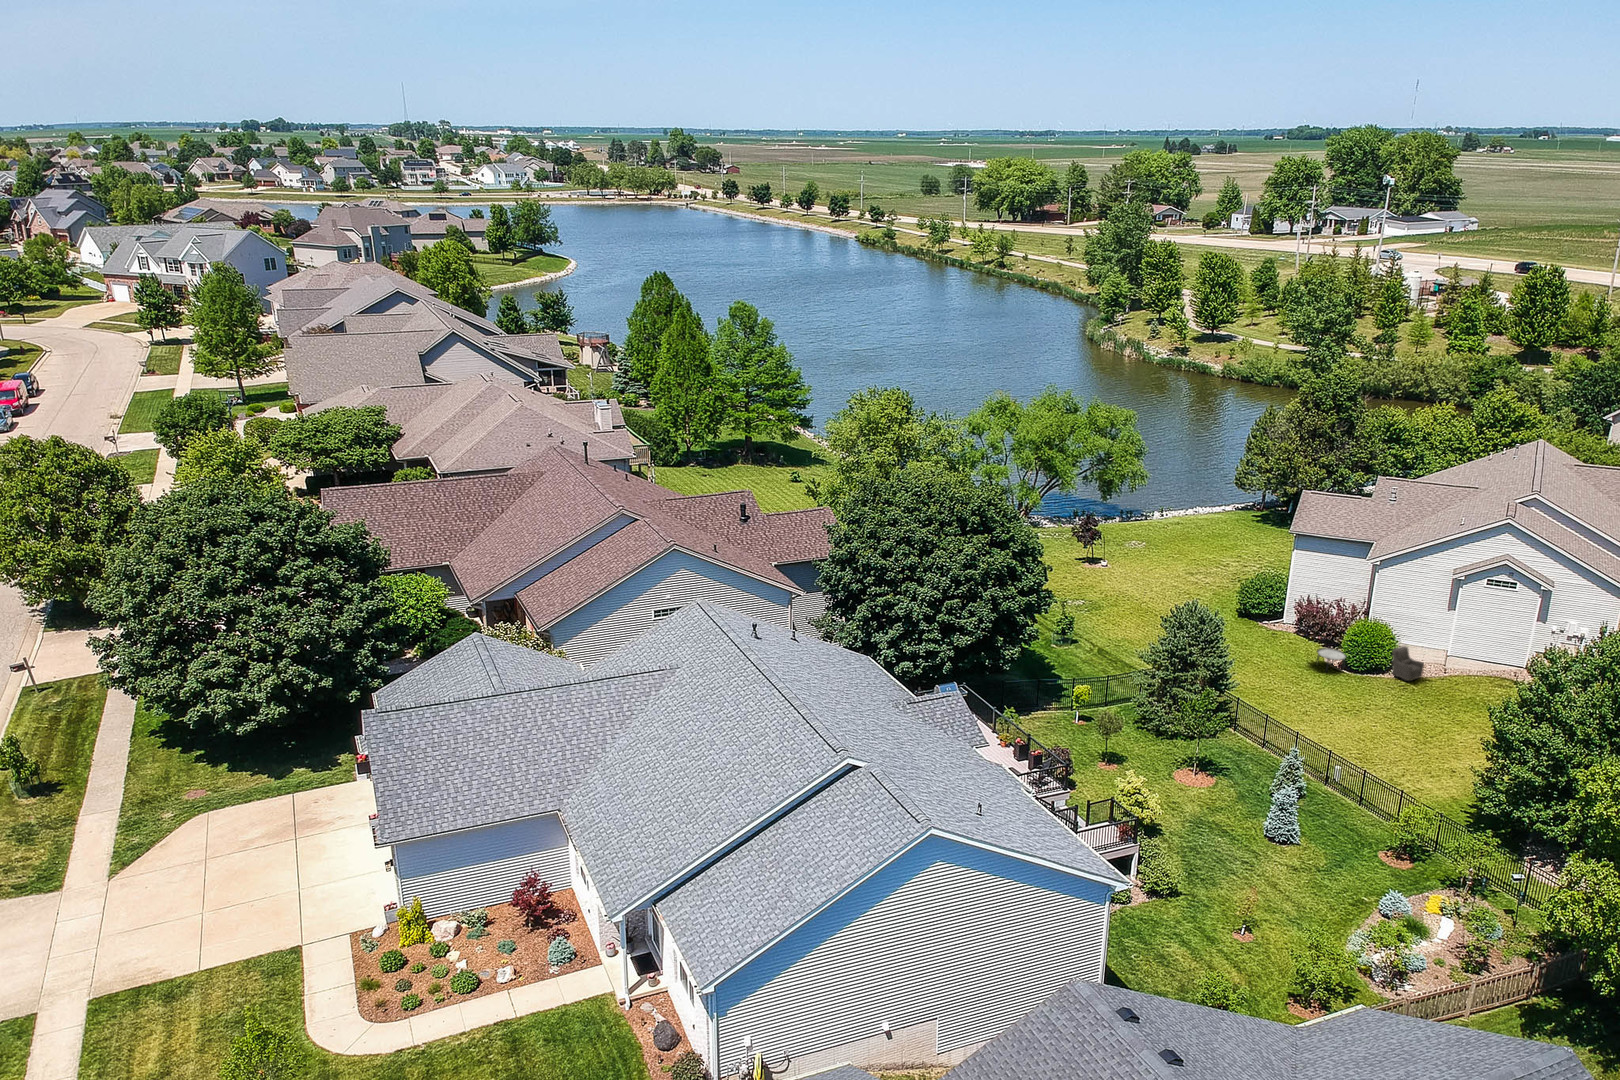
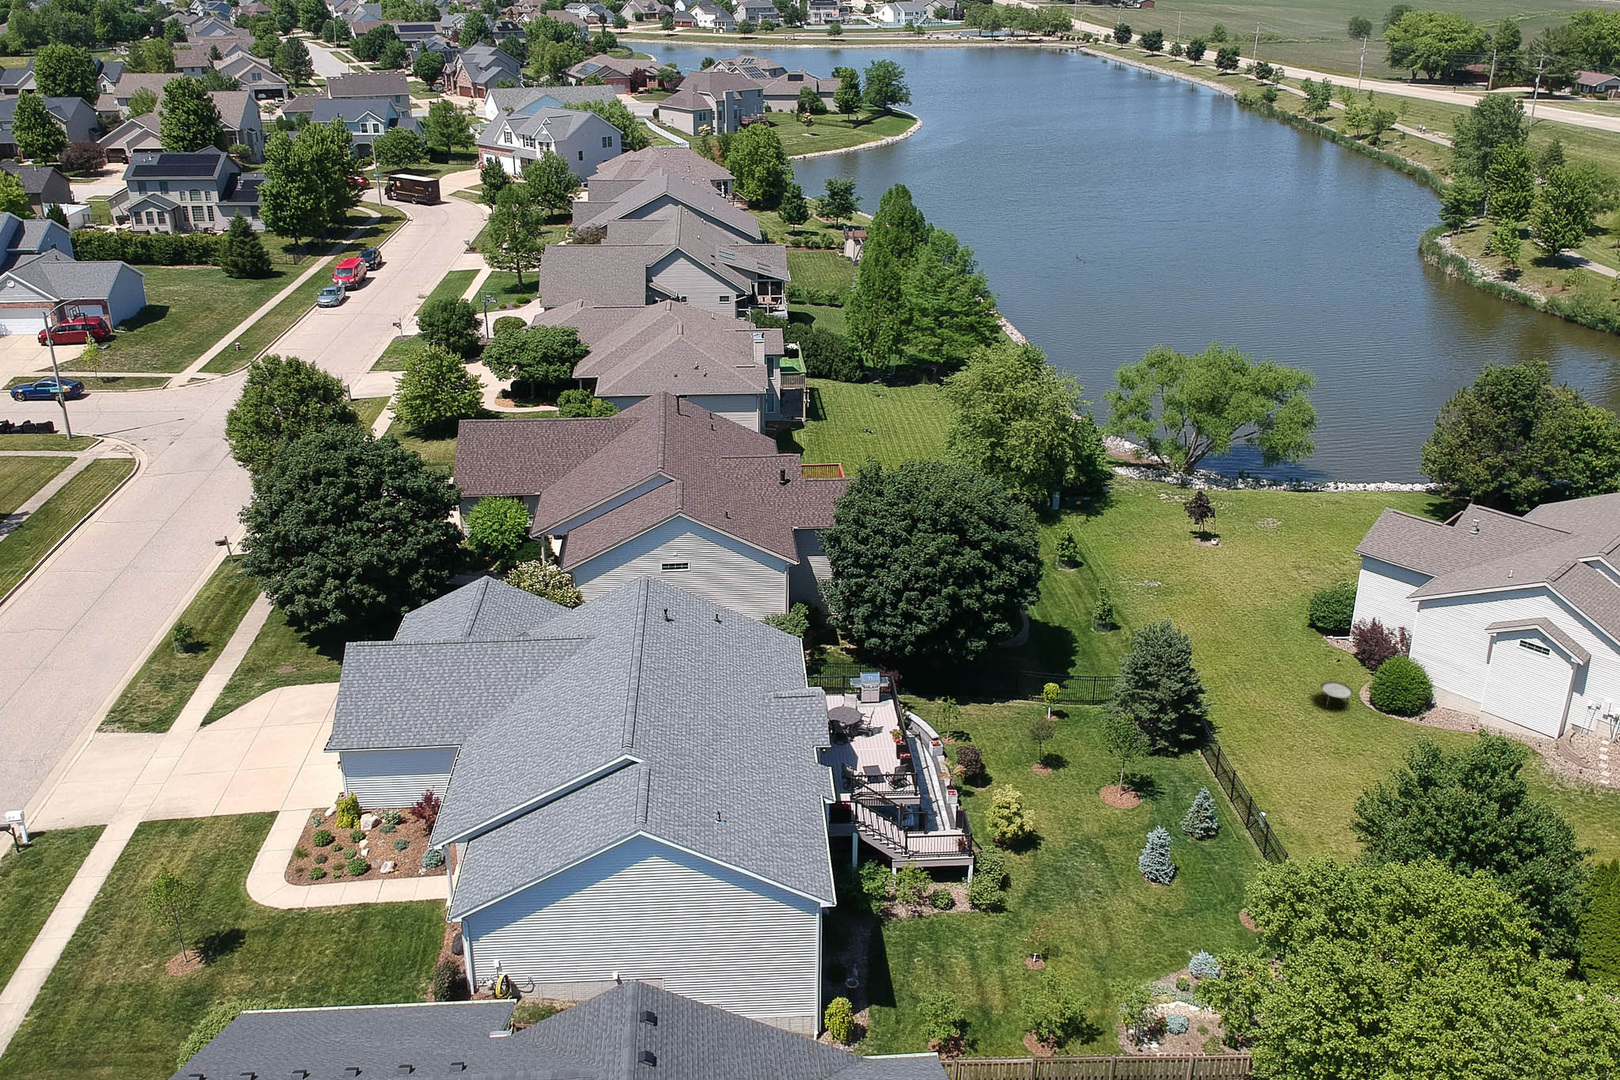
chair: present [1392,646,1424,681] -> none [1398,695,1433,733]

